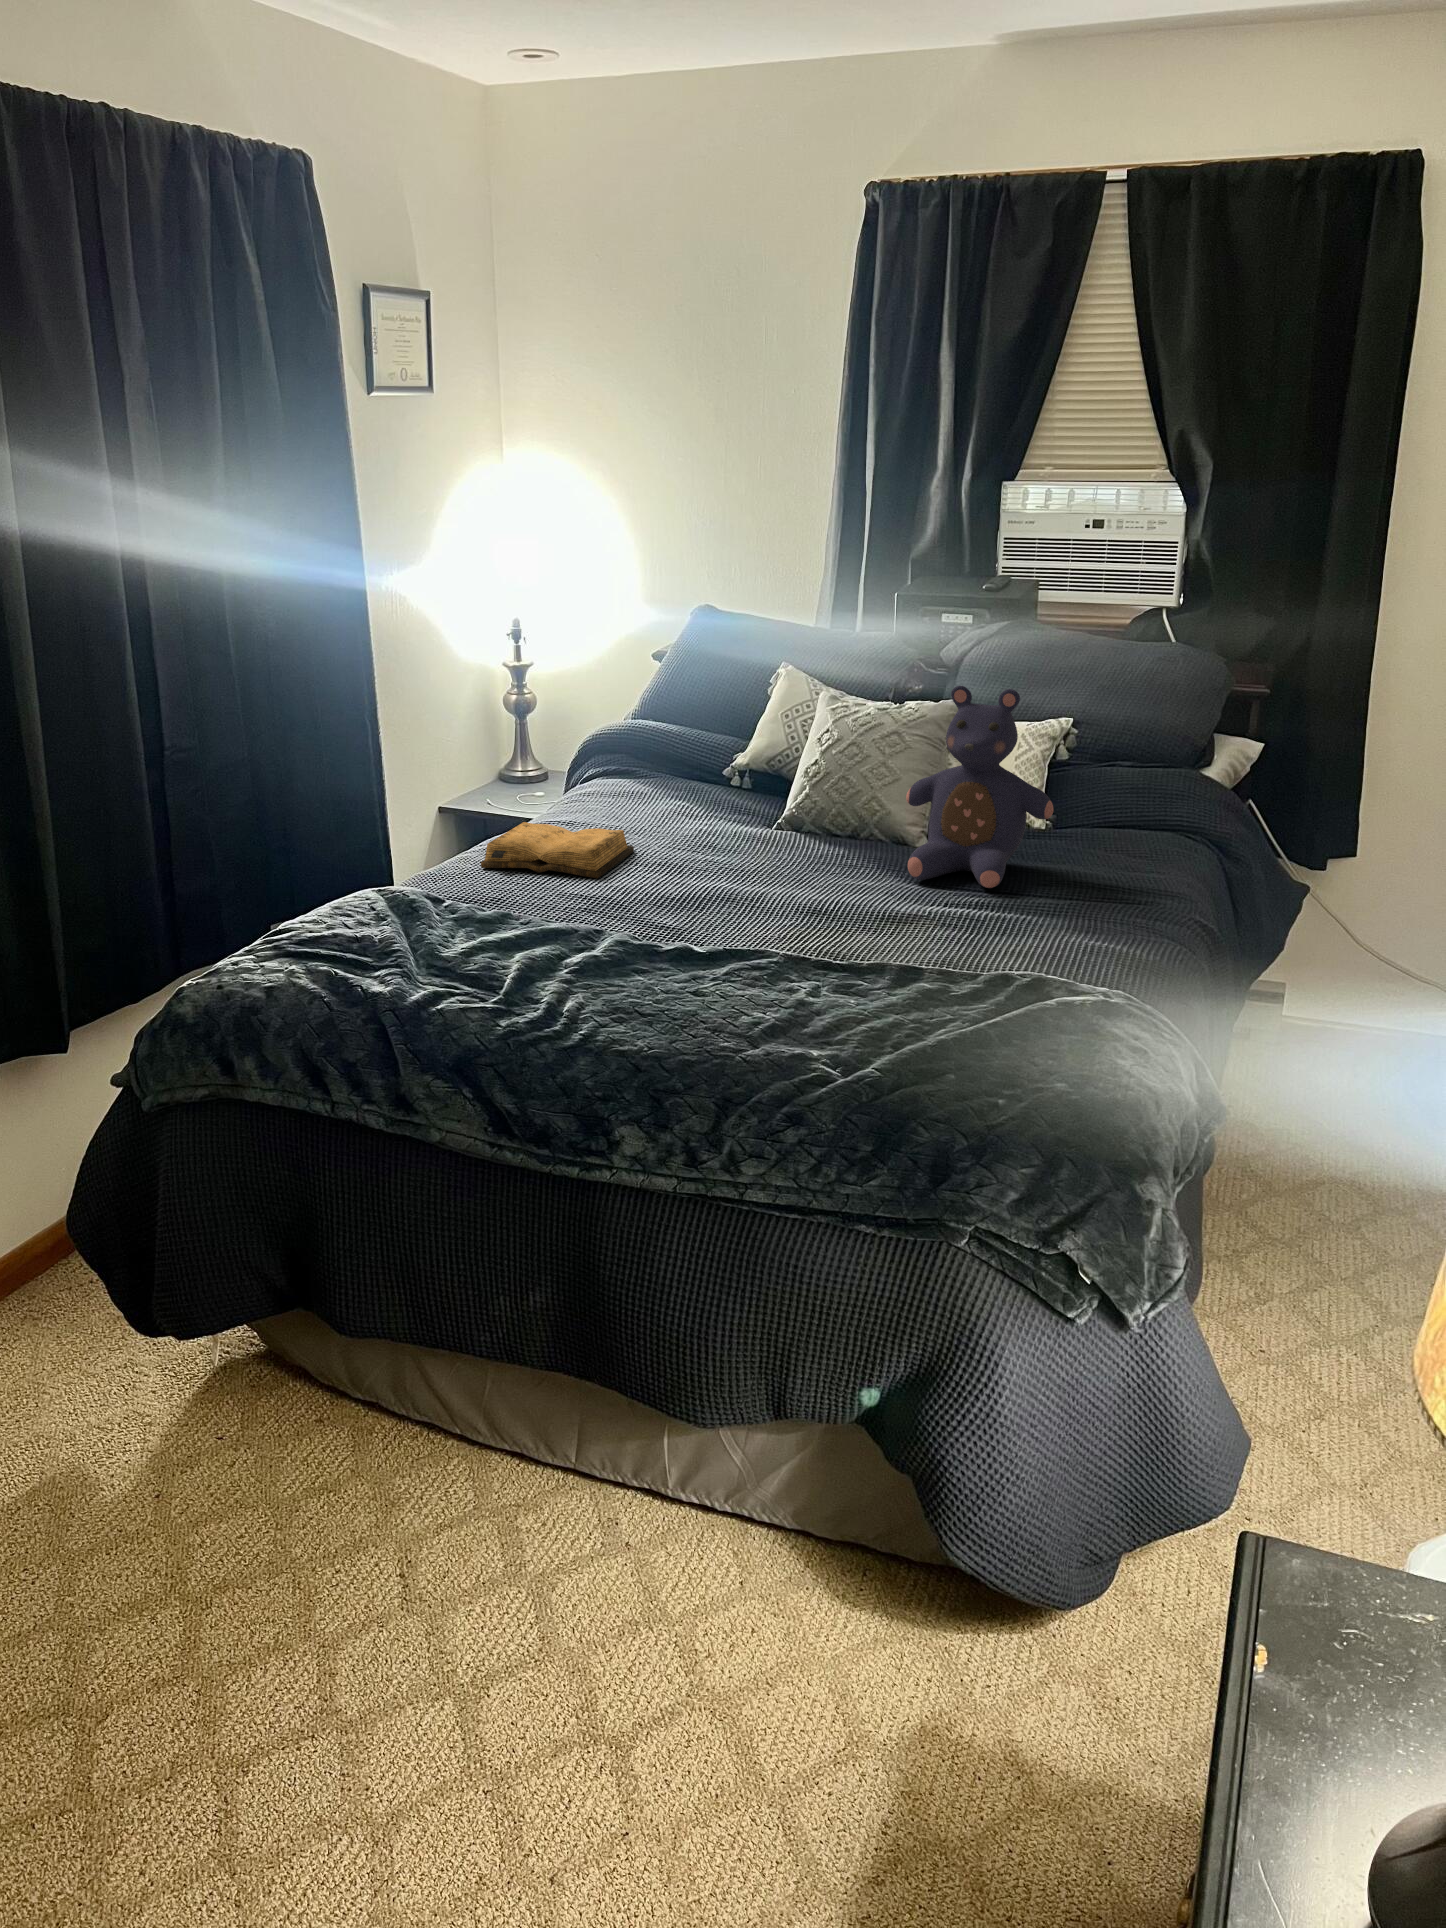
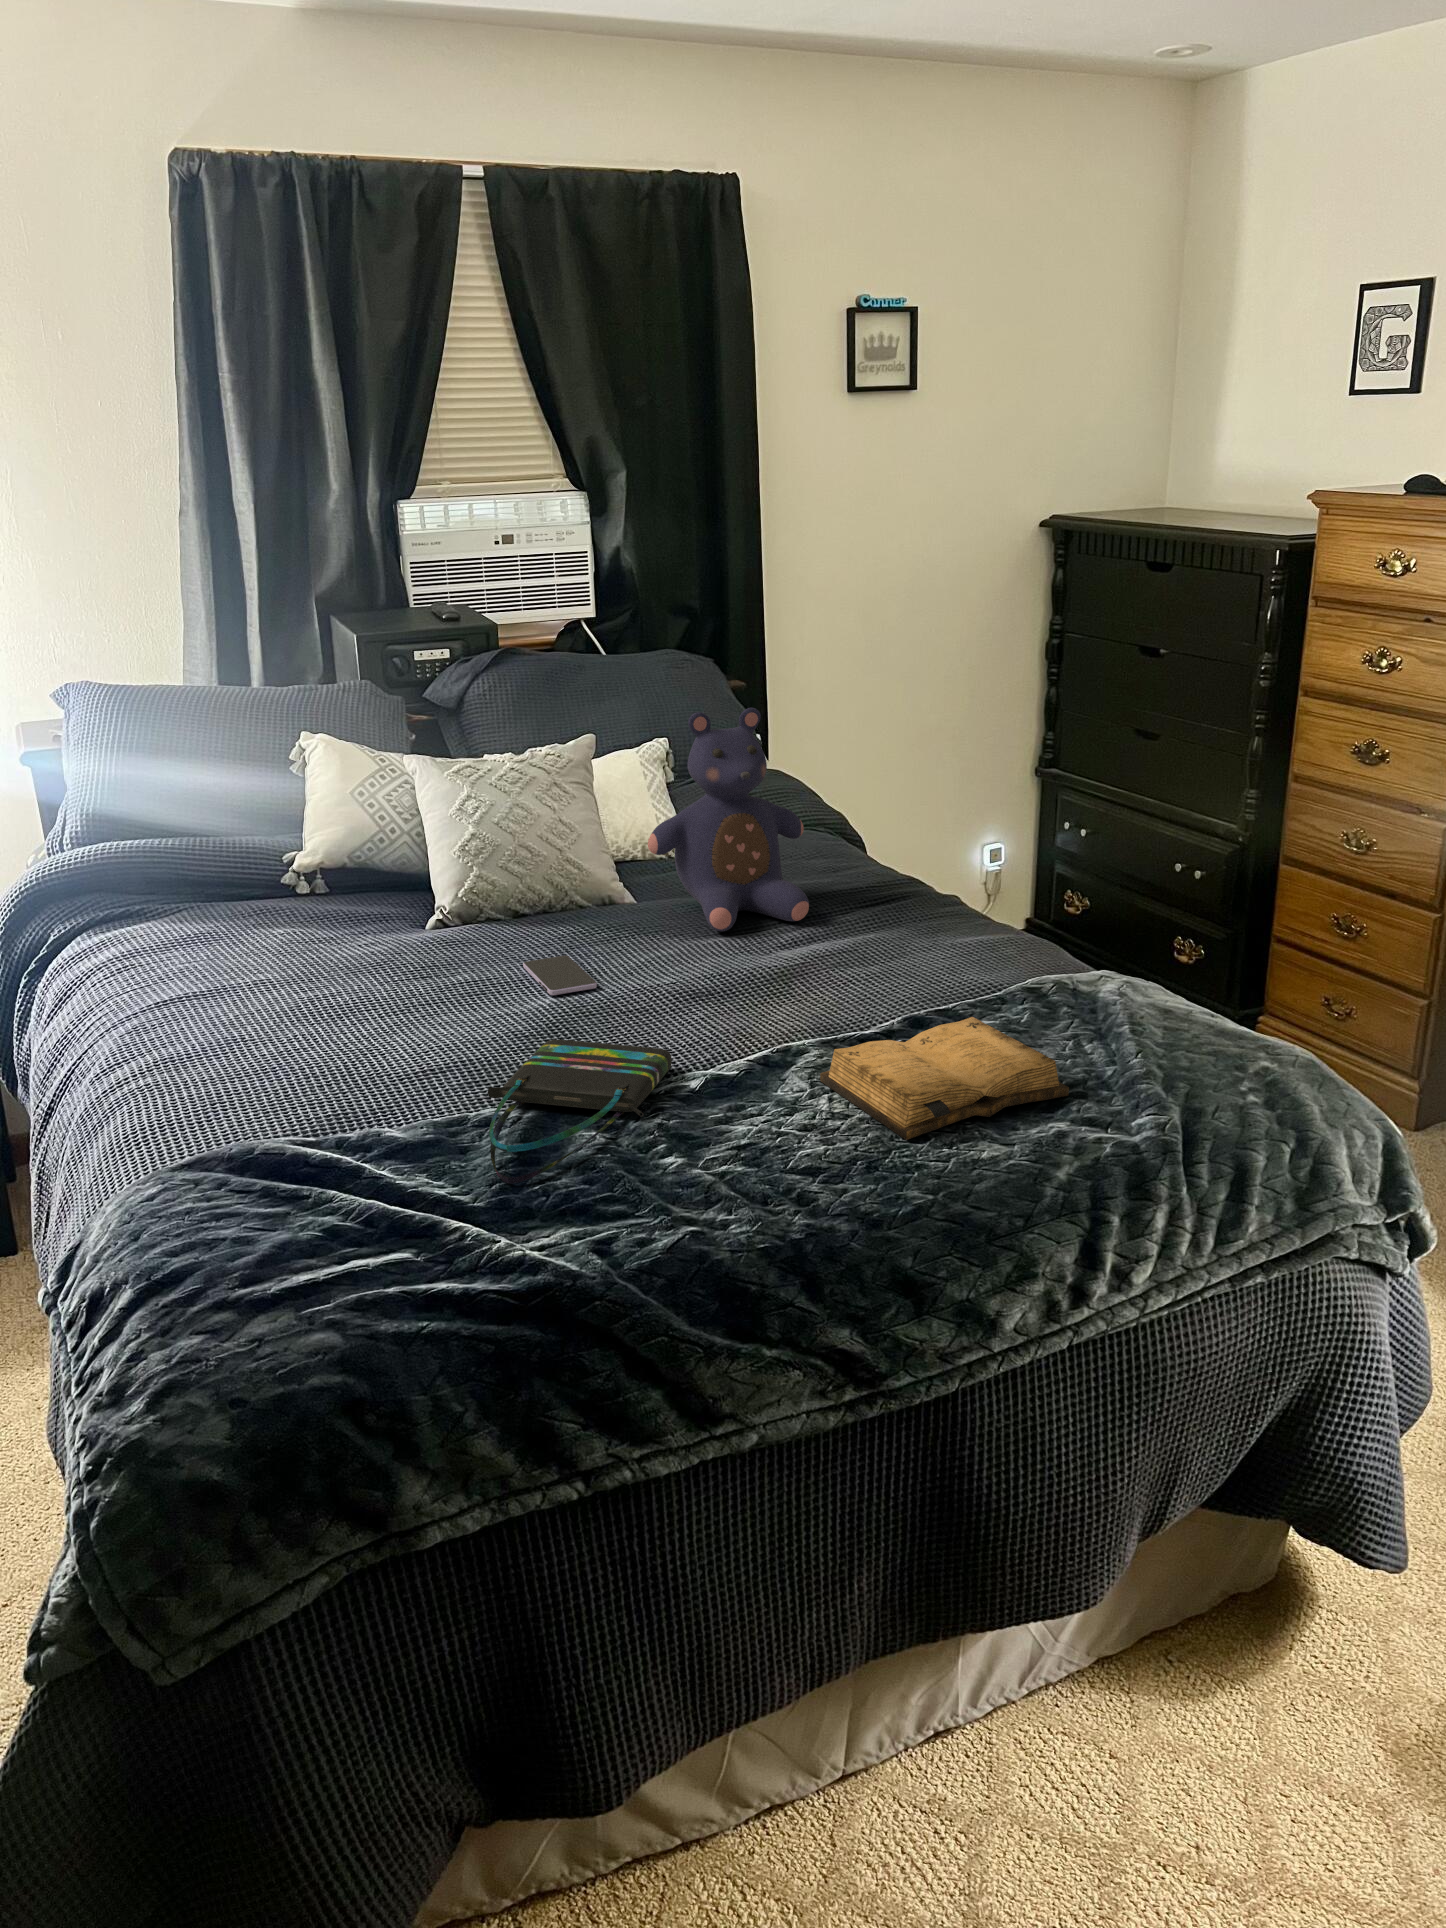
diary: present [481,822,634,878] -> present [820,1017,1069,1140]
smartphone: none [722,861,784,888] -> present [523,955,597,995]
tote bag: none [474,901,685,964] -> present [487,1040,672,1184]

